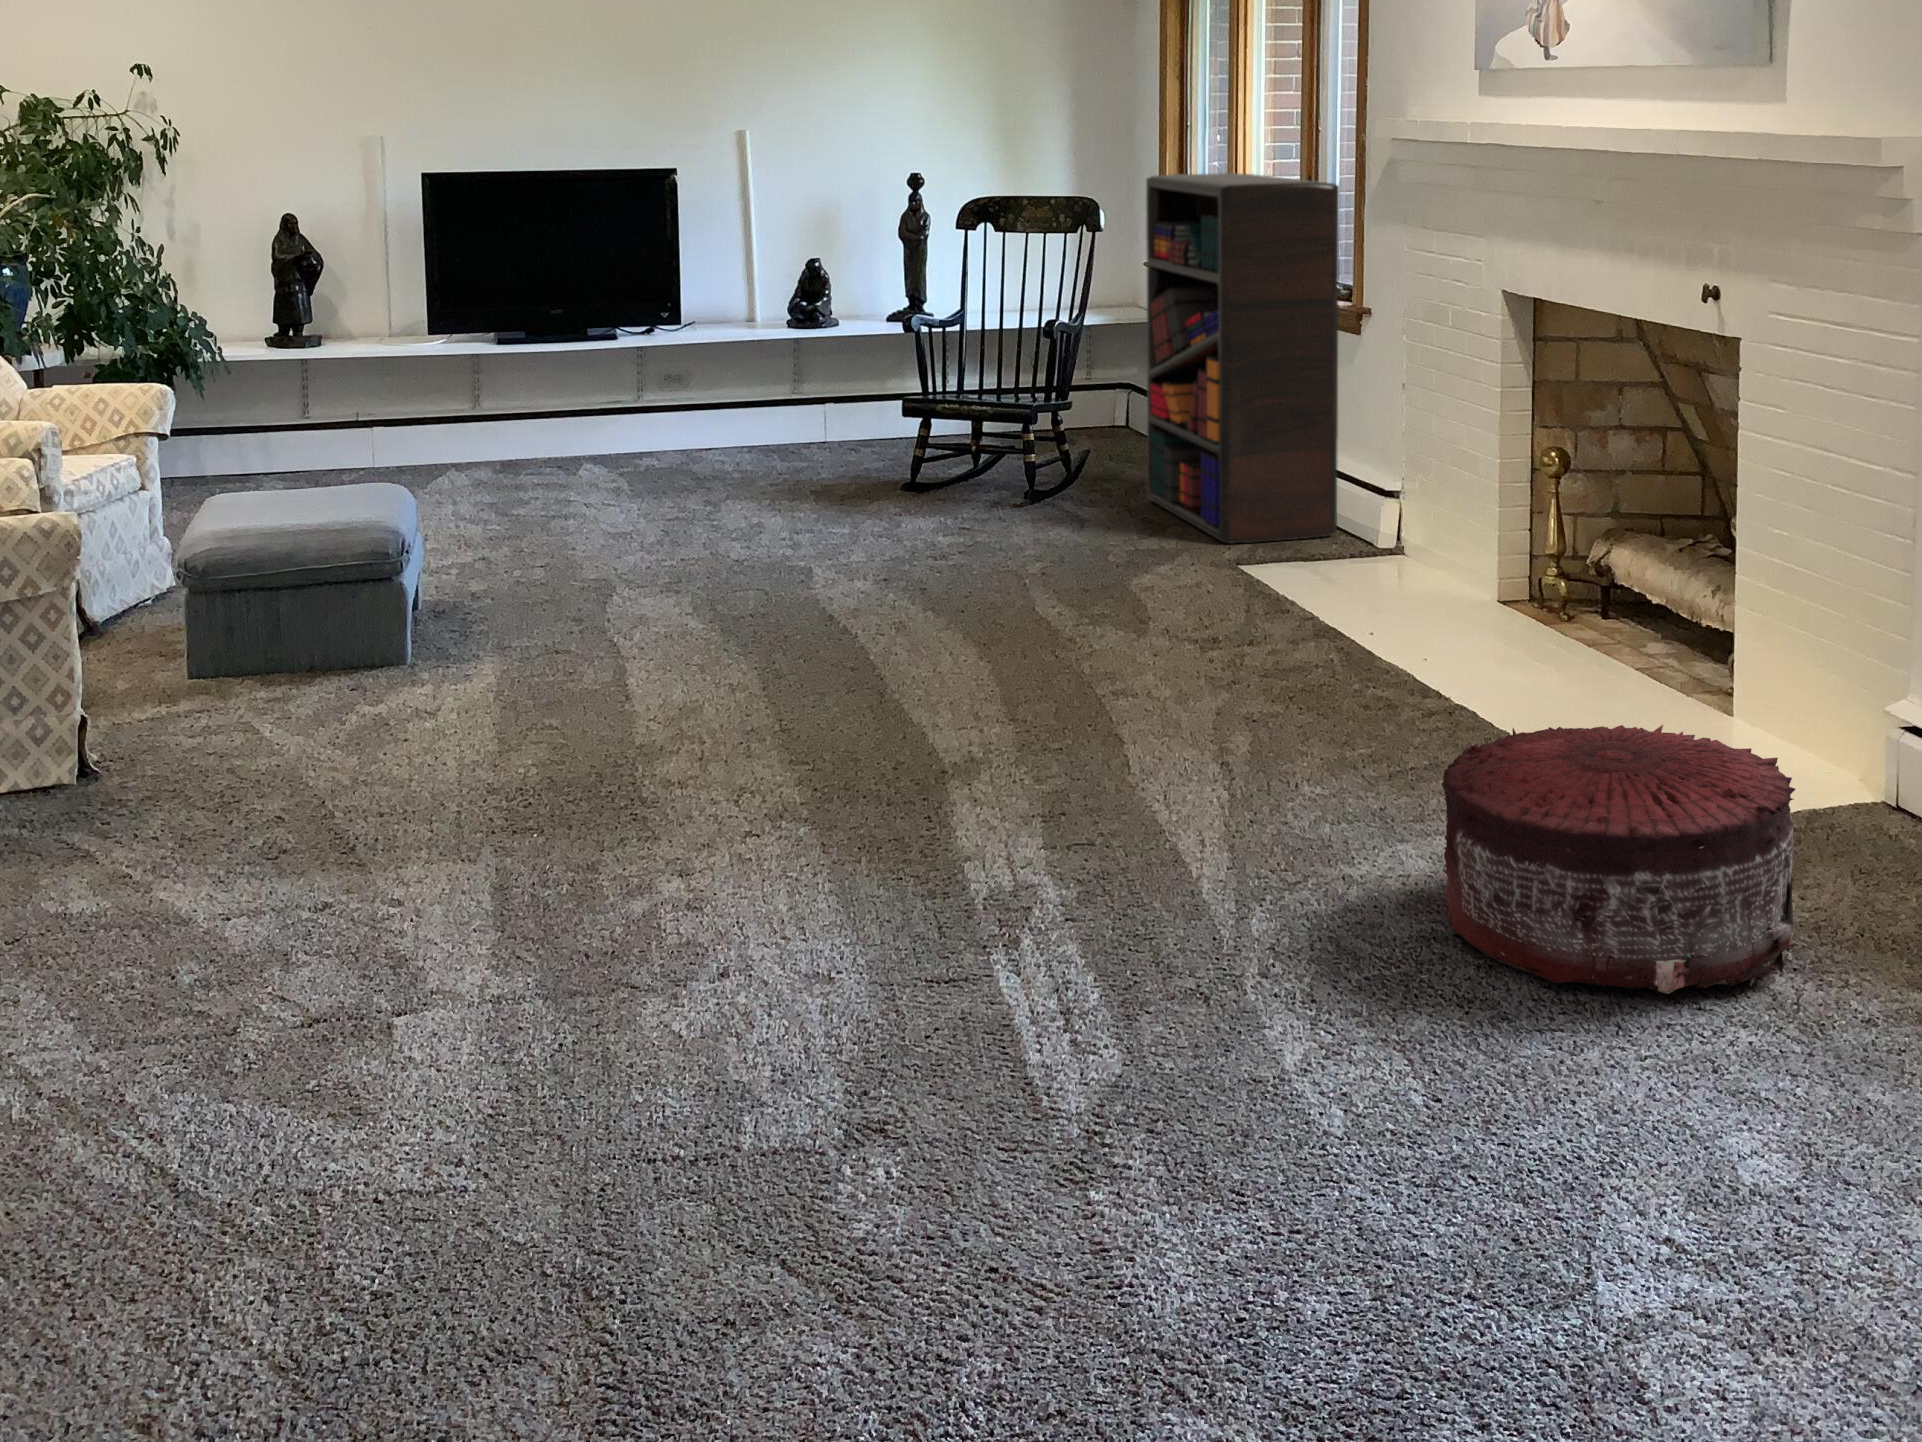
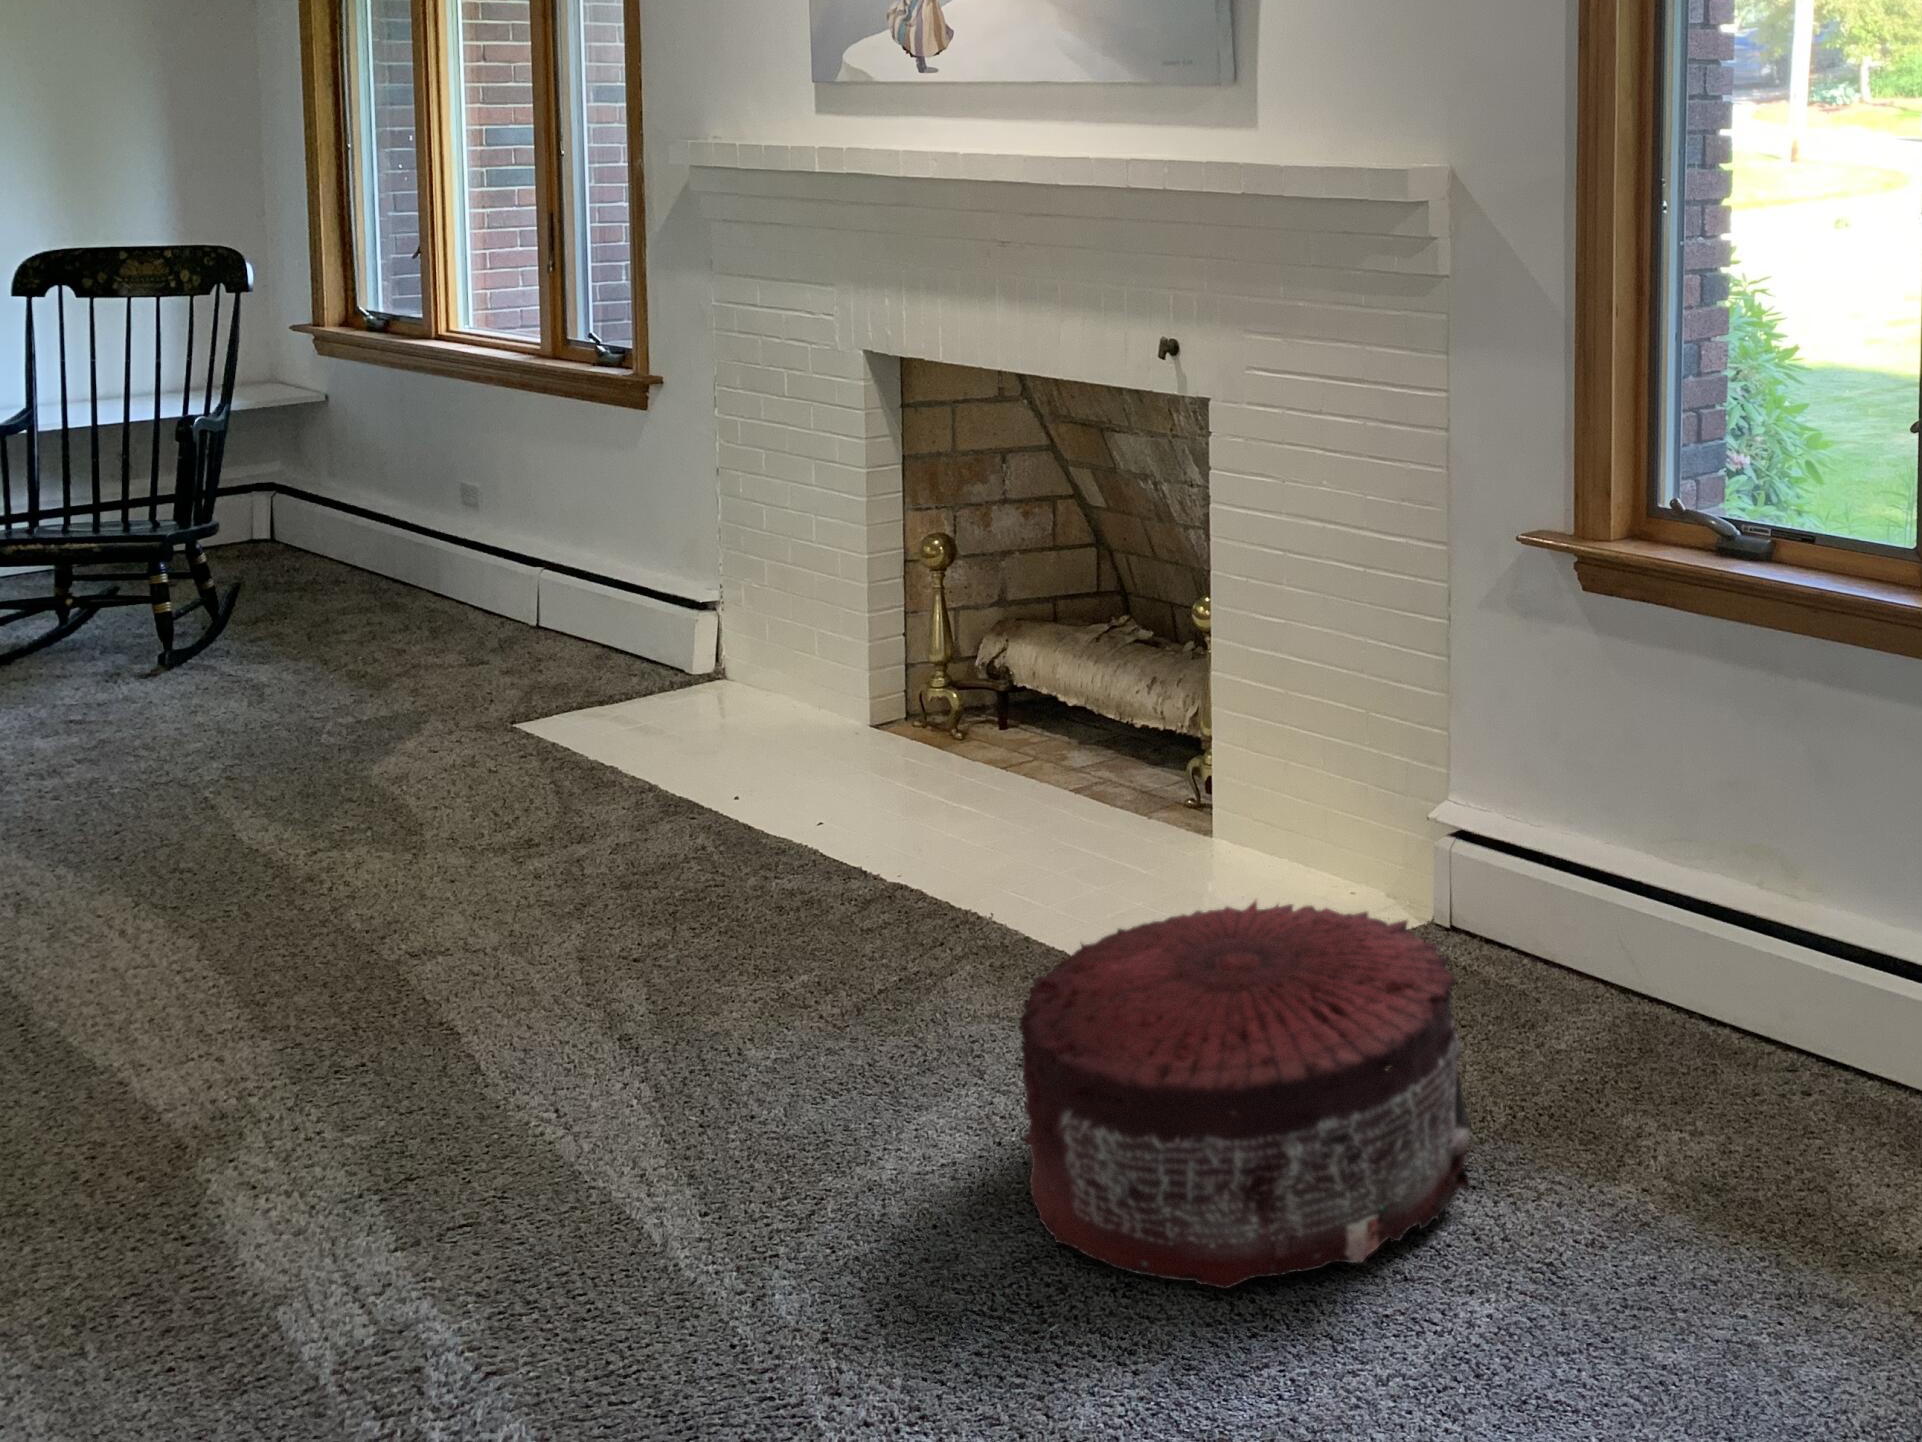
bookshelf: present [1146,173,1339,544] -> none [322,211,634,697]

